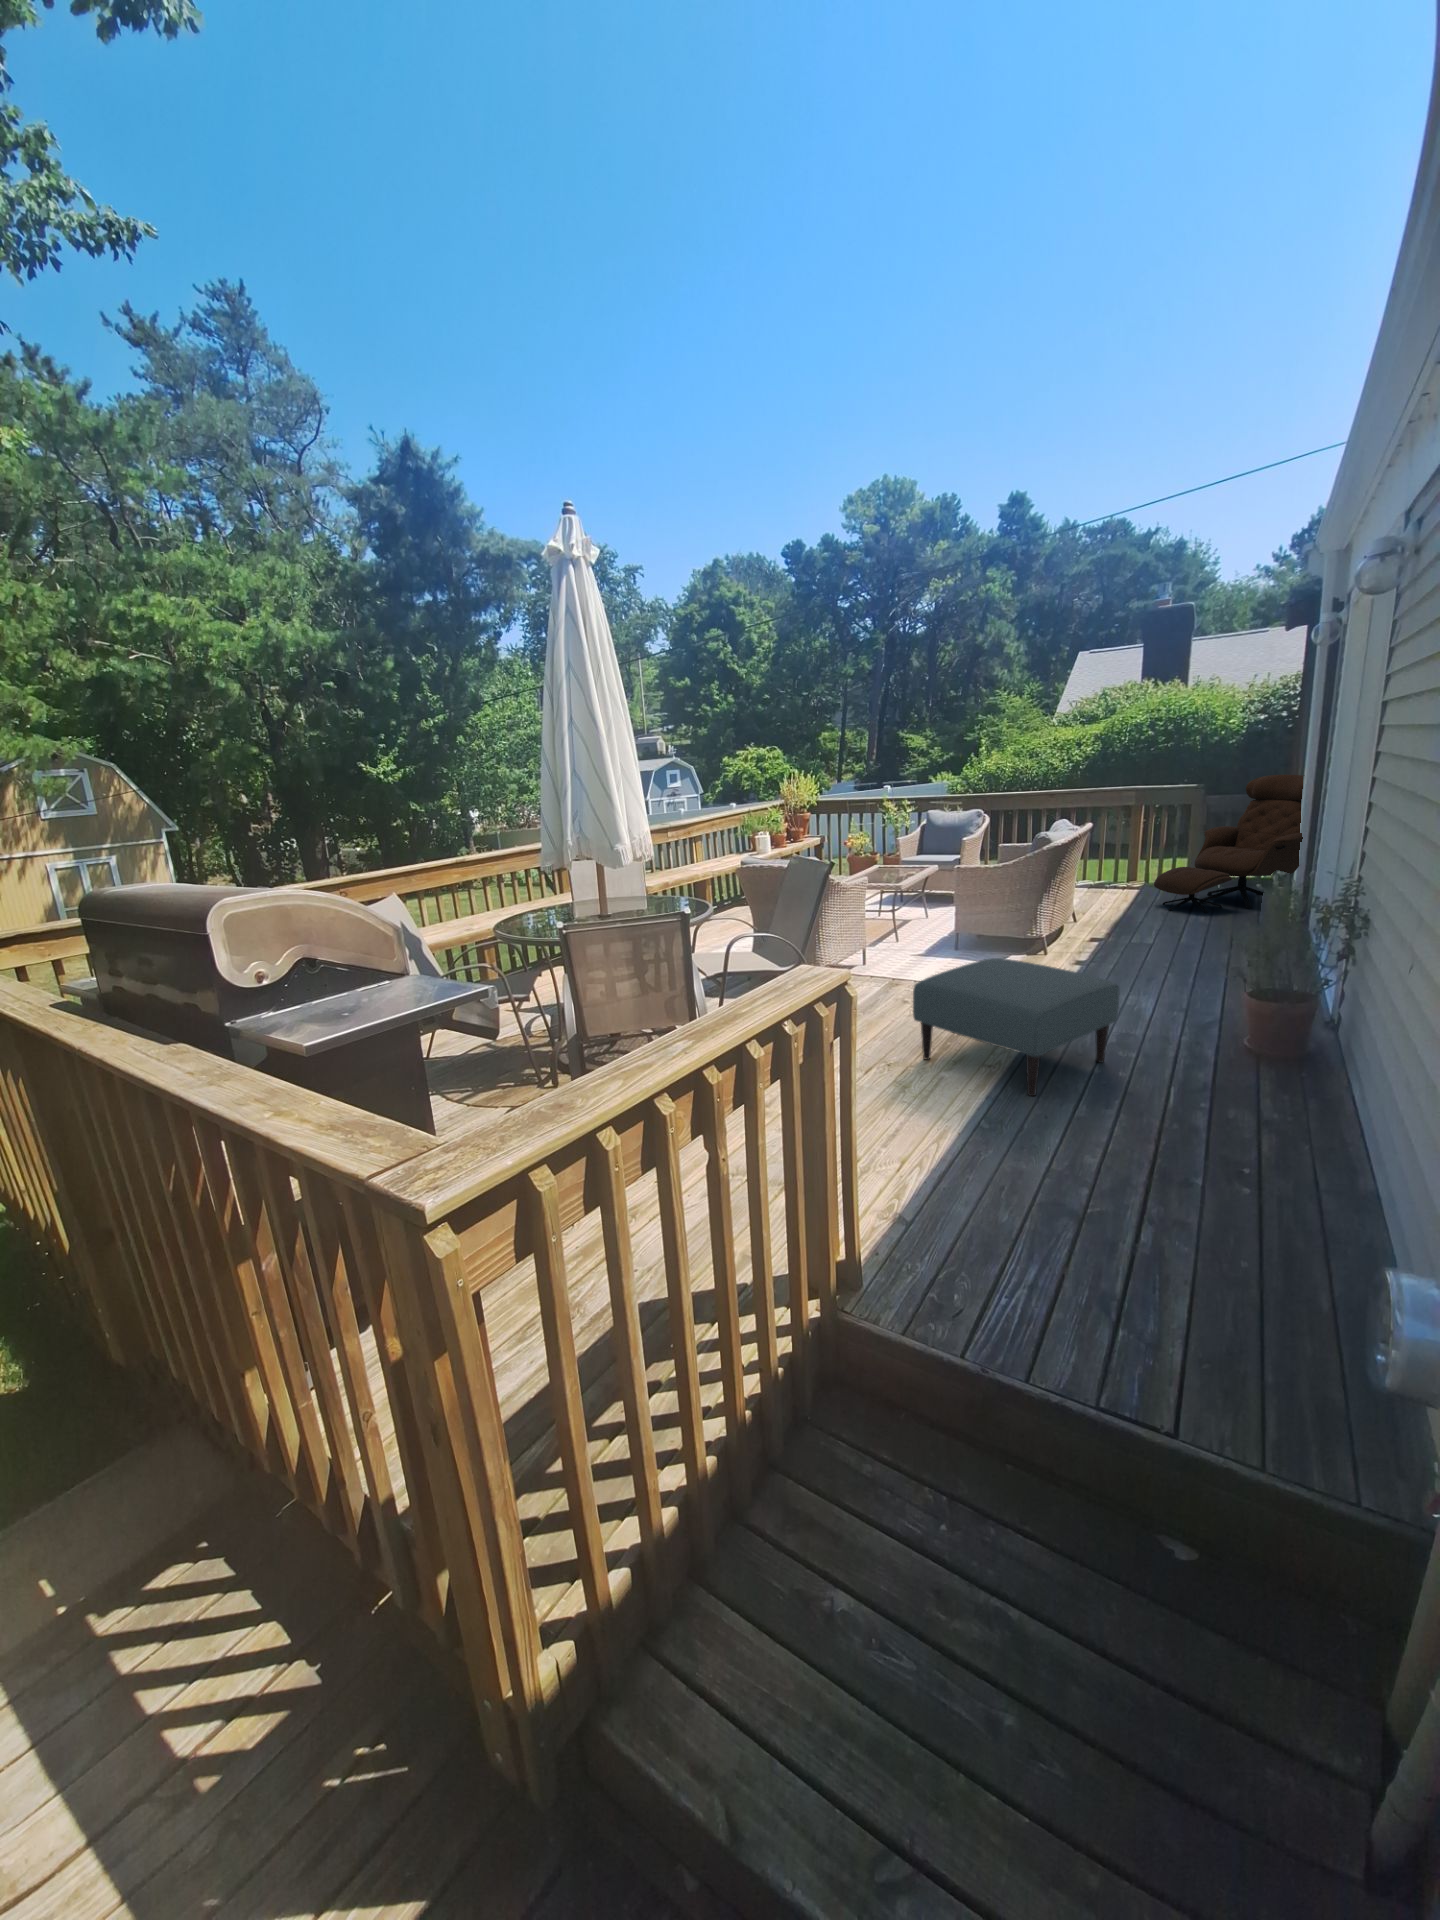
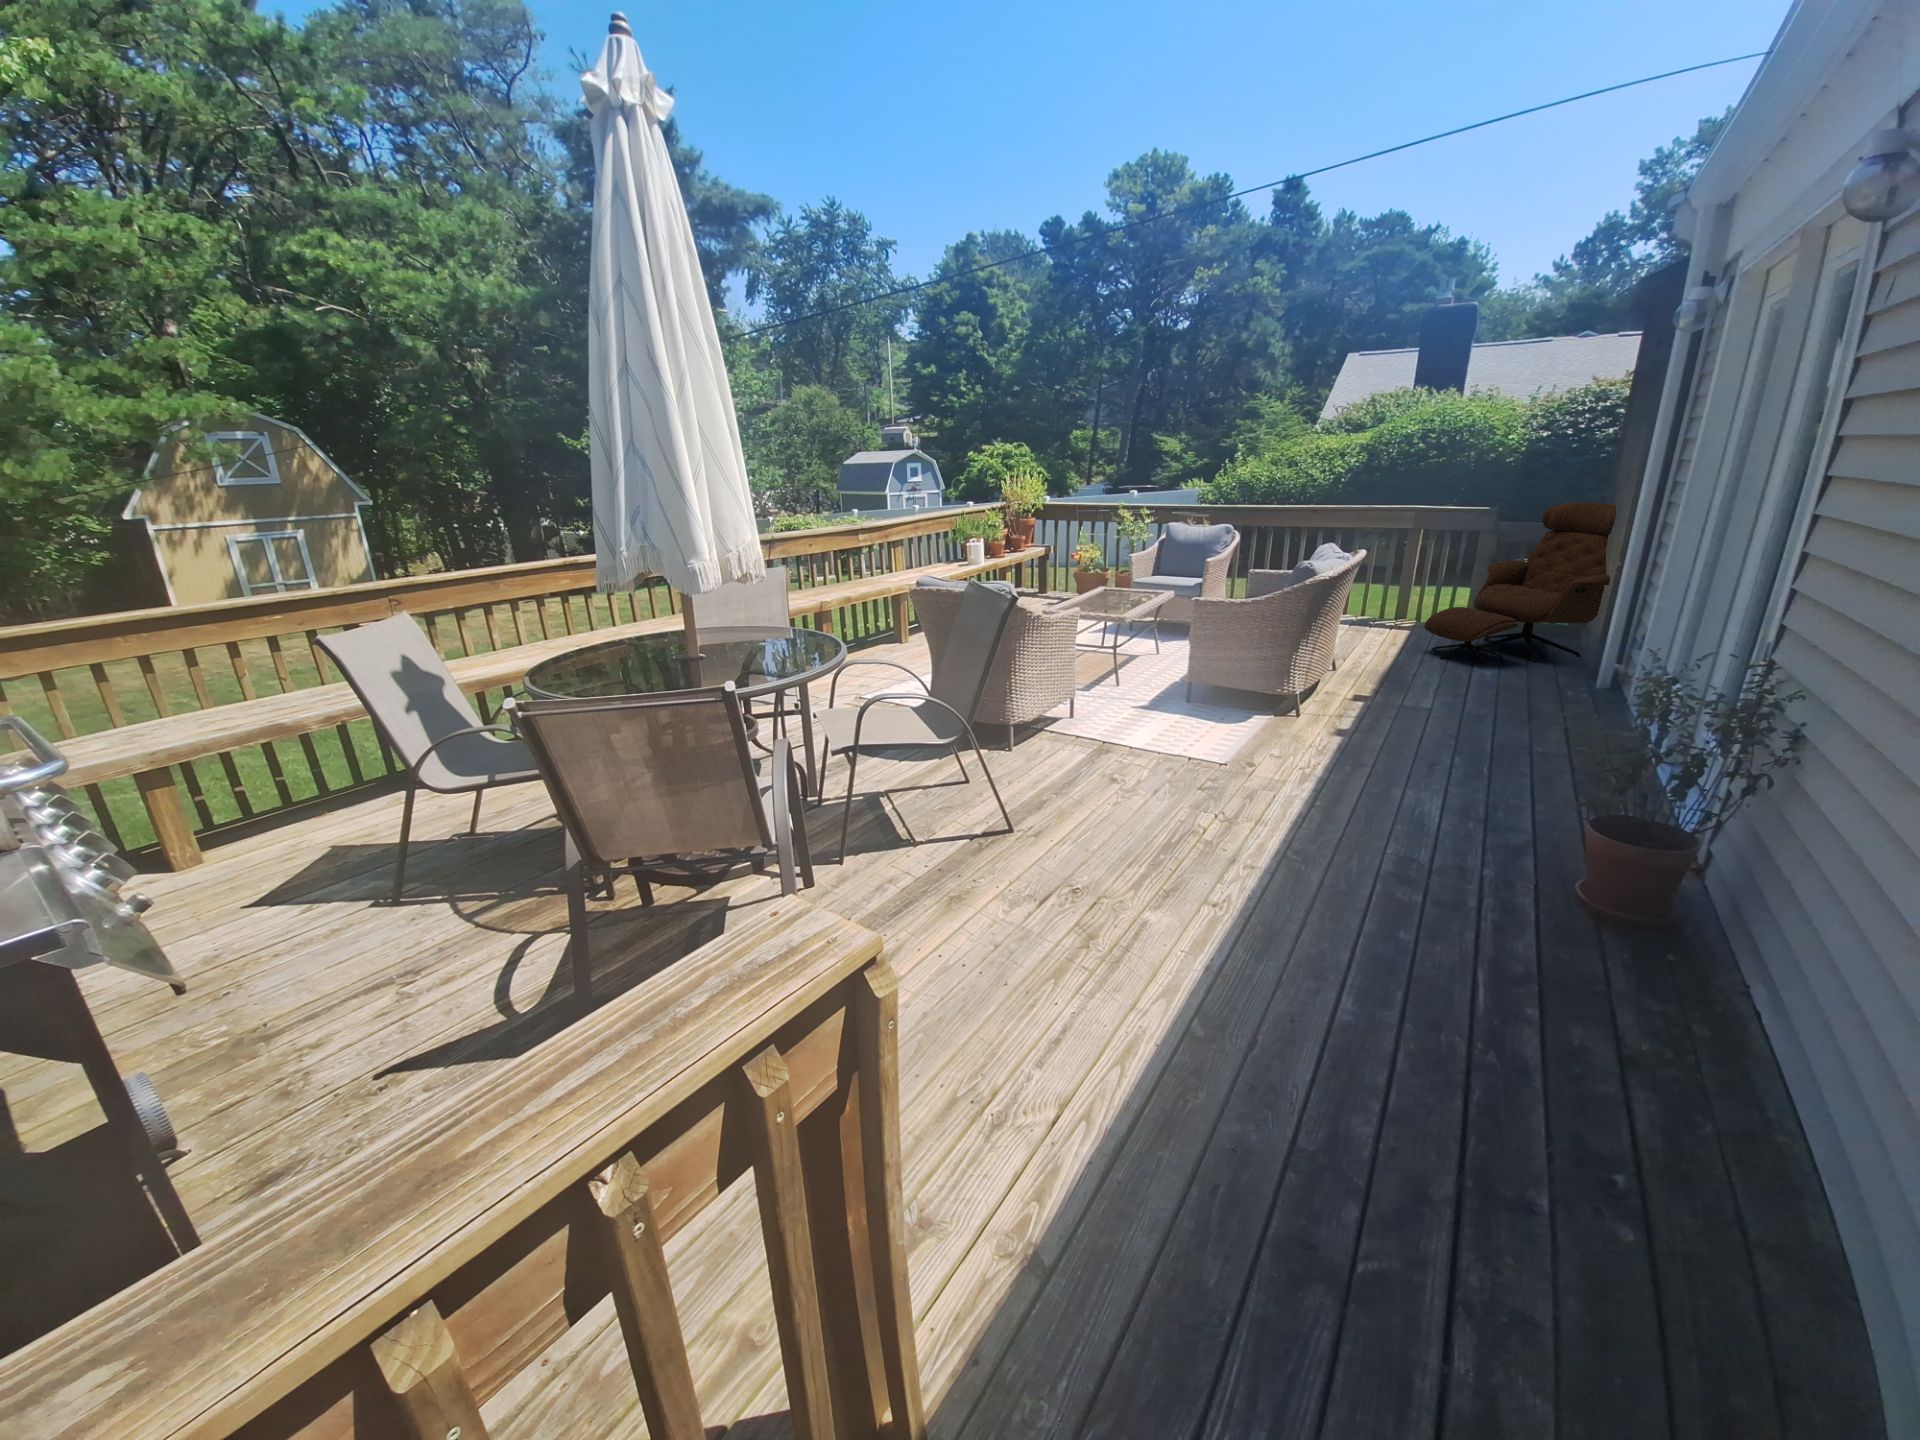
ottoman: present [913,958,1119,1096] -> none [1117,731,1393,936]

